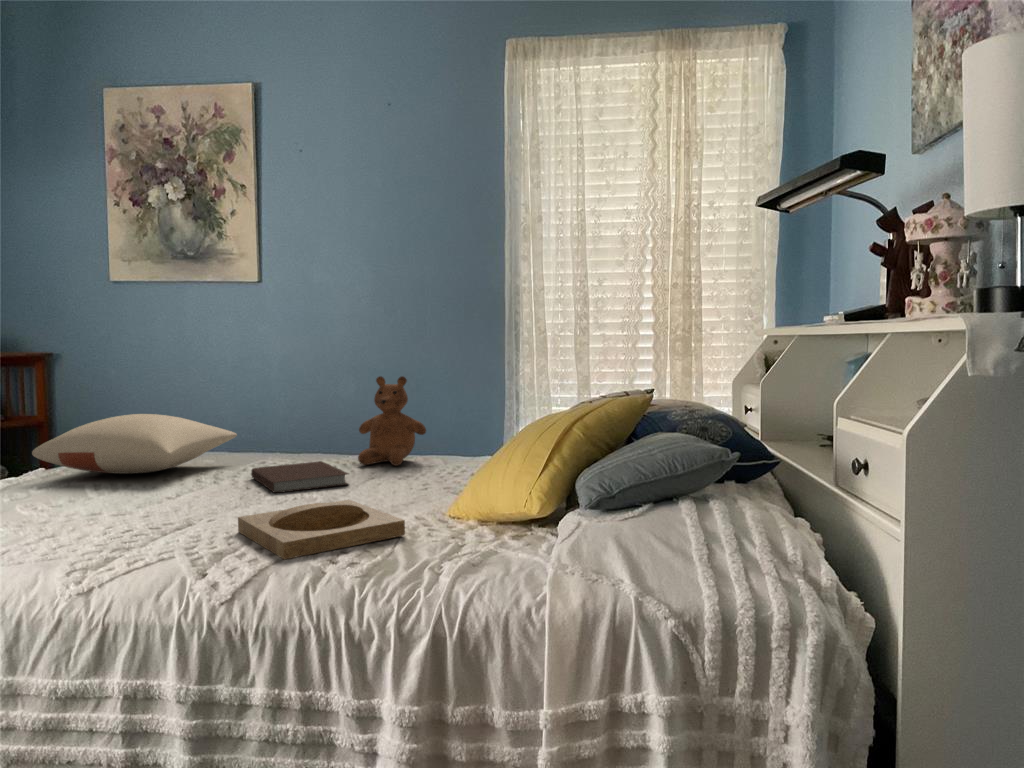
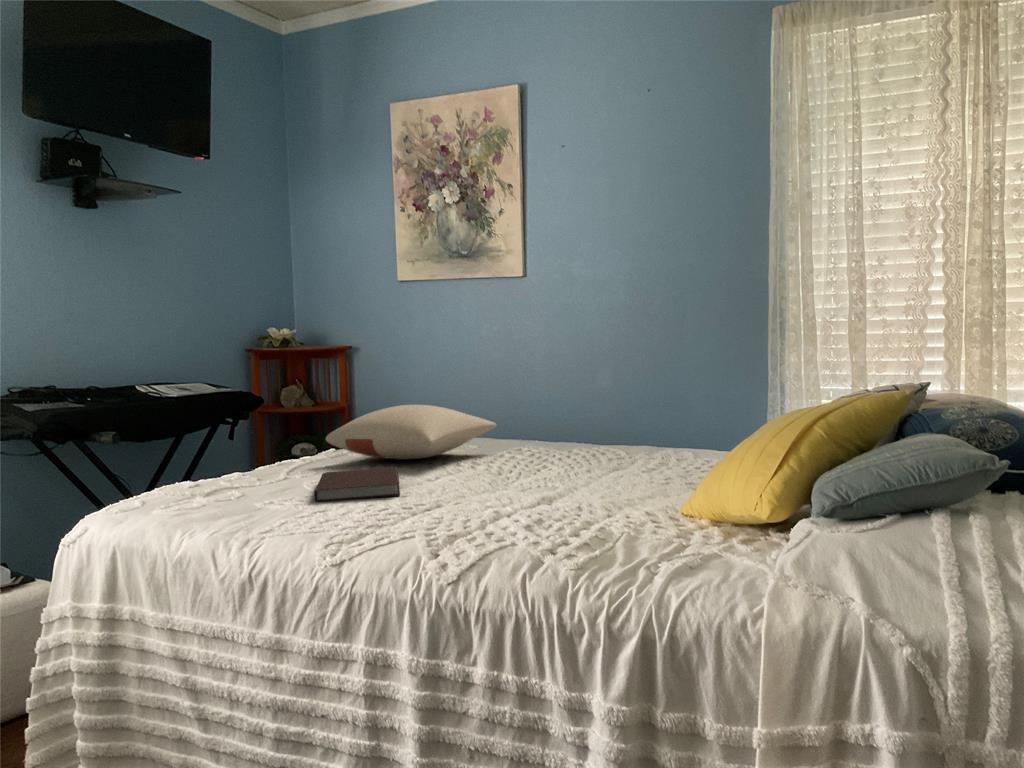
teddy bear: present [358,376,426,466] -> none [610,365,682,459]
notebook: present [251,461,349,493] -> present [314,467,400,502]
tray: present [238,500,405,559] -> none [476,491,632,547]

